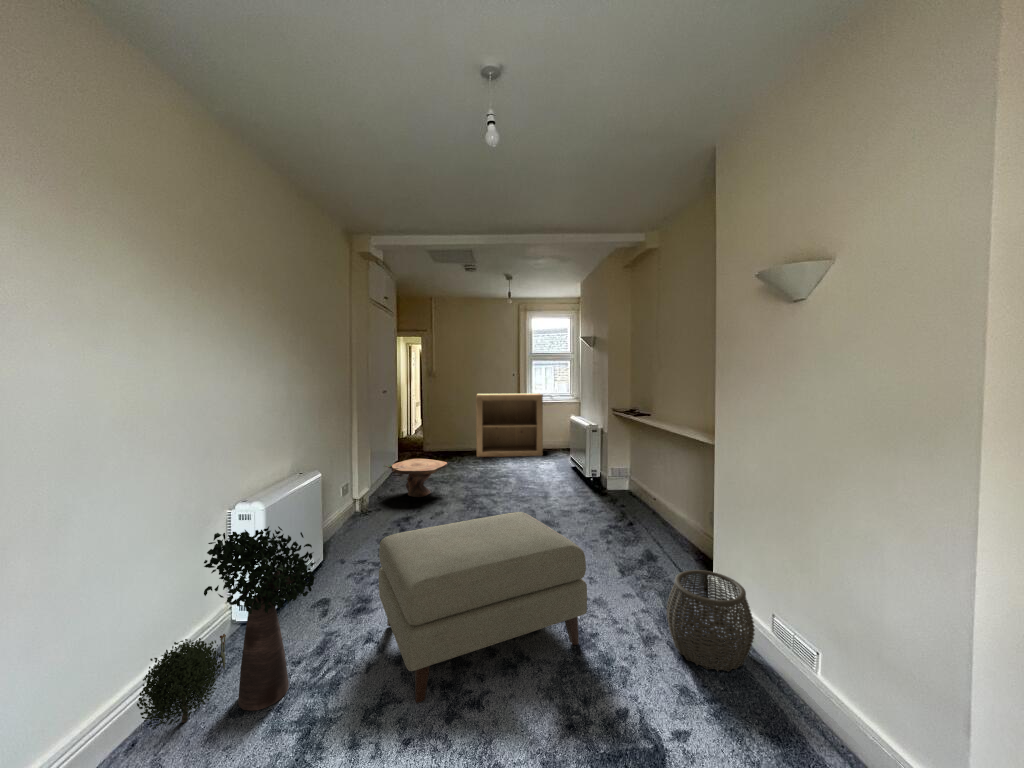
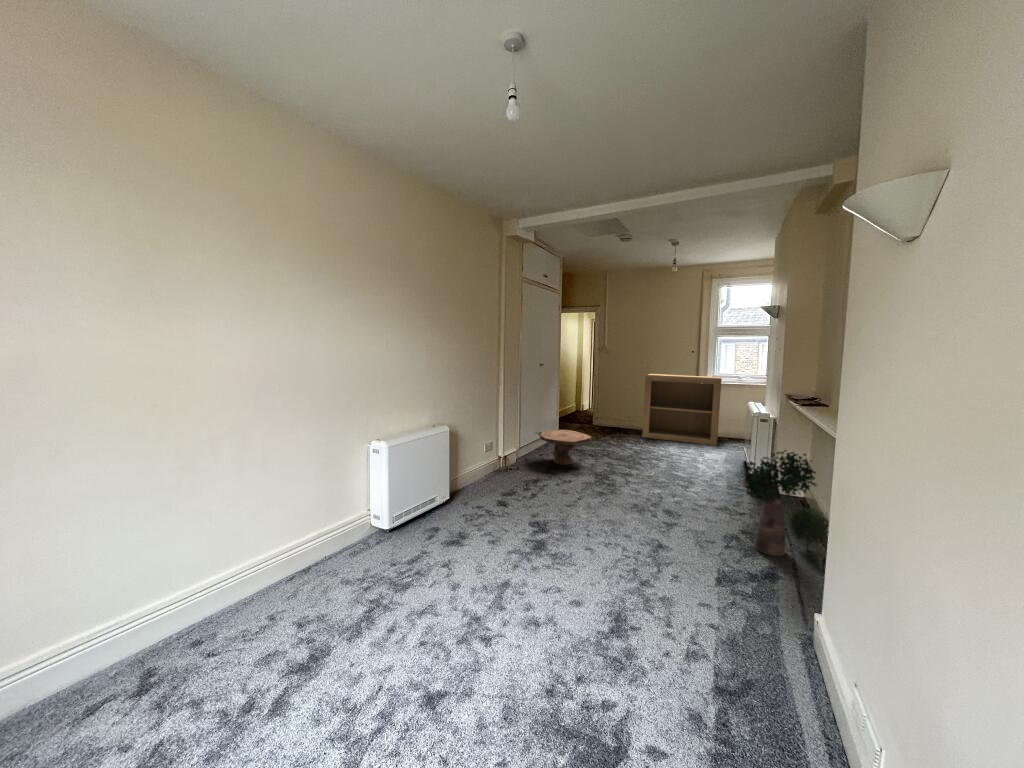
ottoman: present [379,512,587,703] -> none [439,485,624,629]
potted plant: present [137,526,316,729] -> present [744,450,829,570]
woven basket: present [666,570,755,671] -> none [711,593,826,727]

